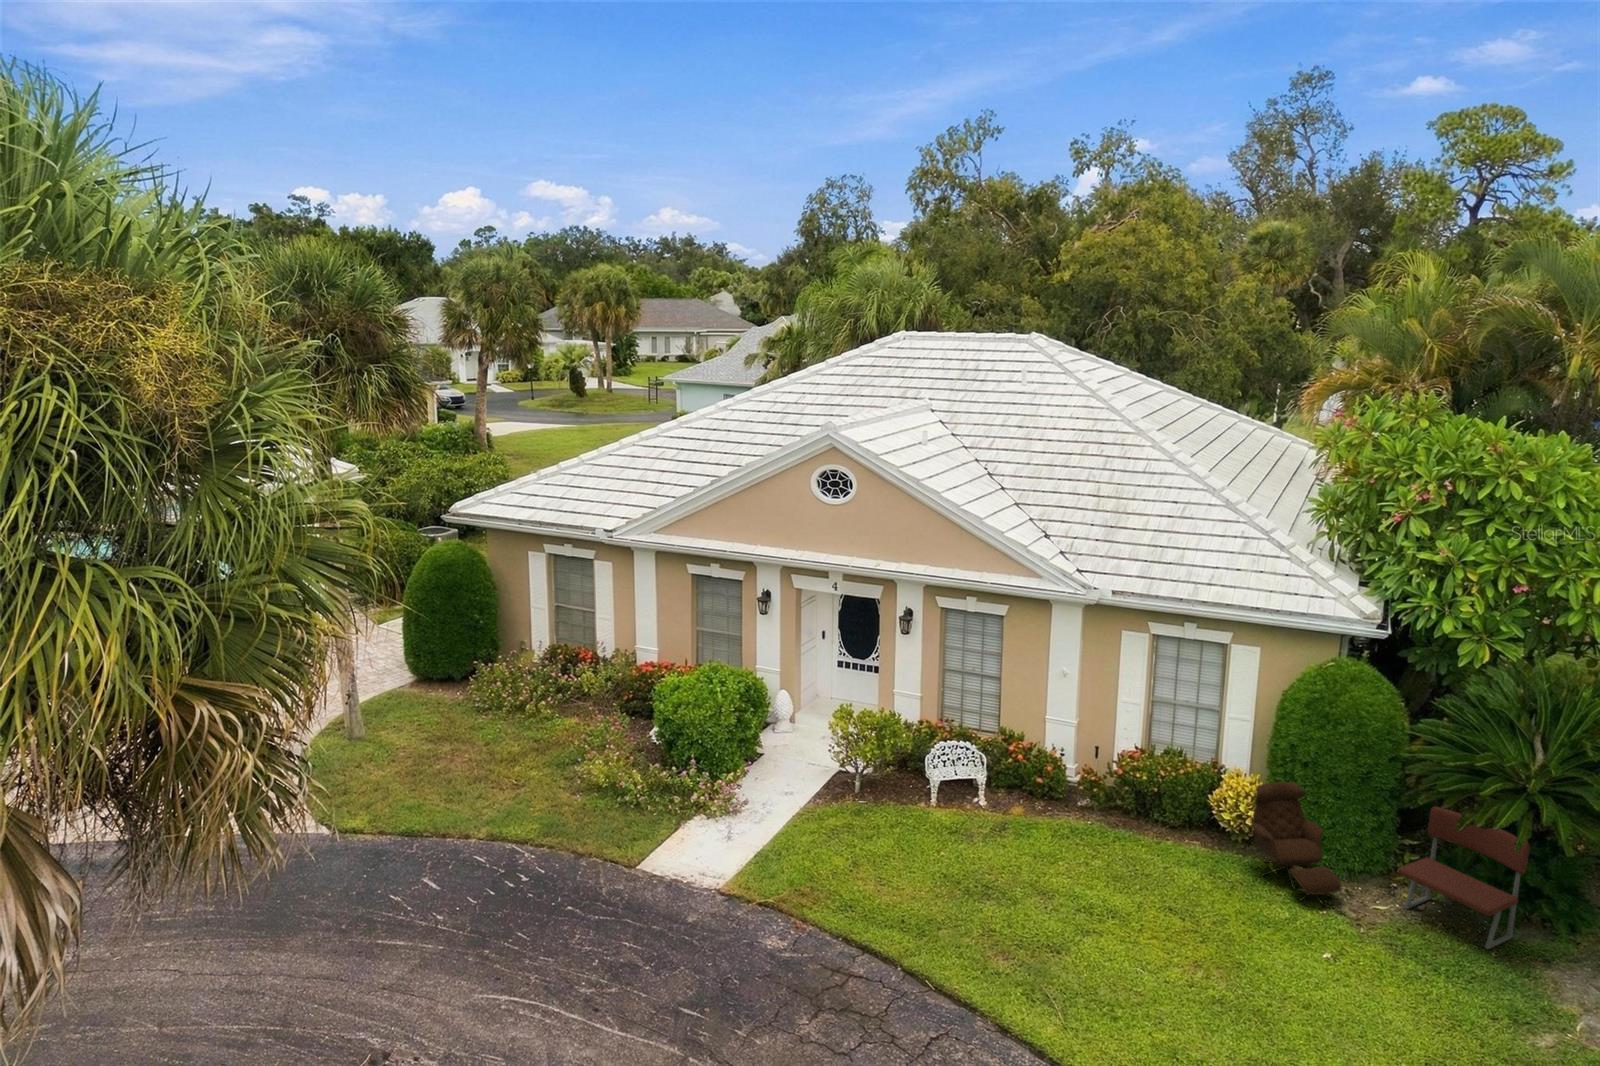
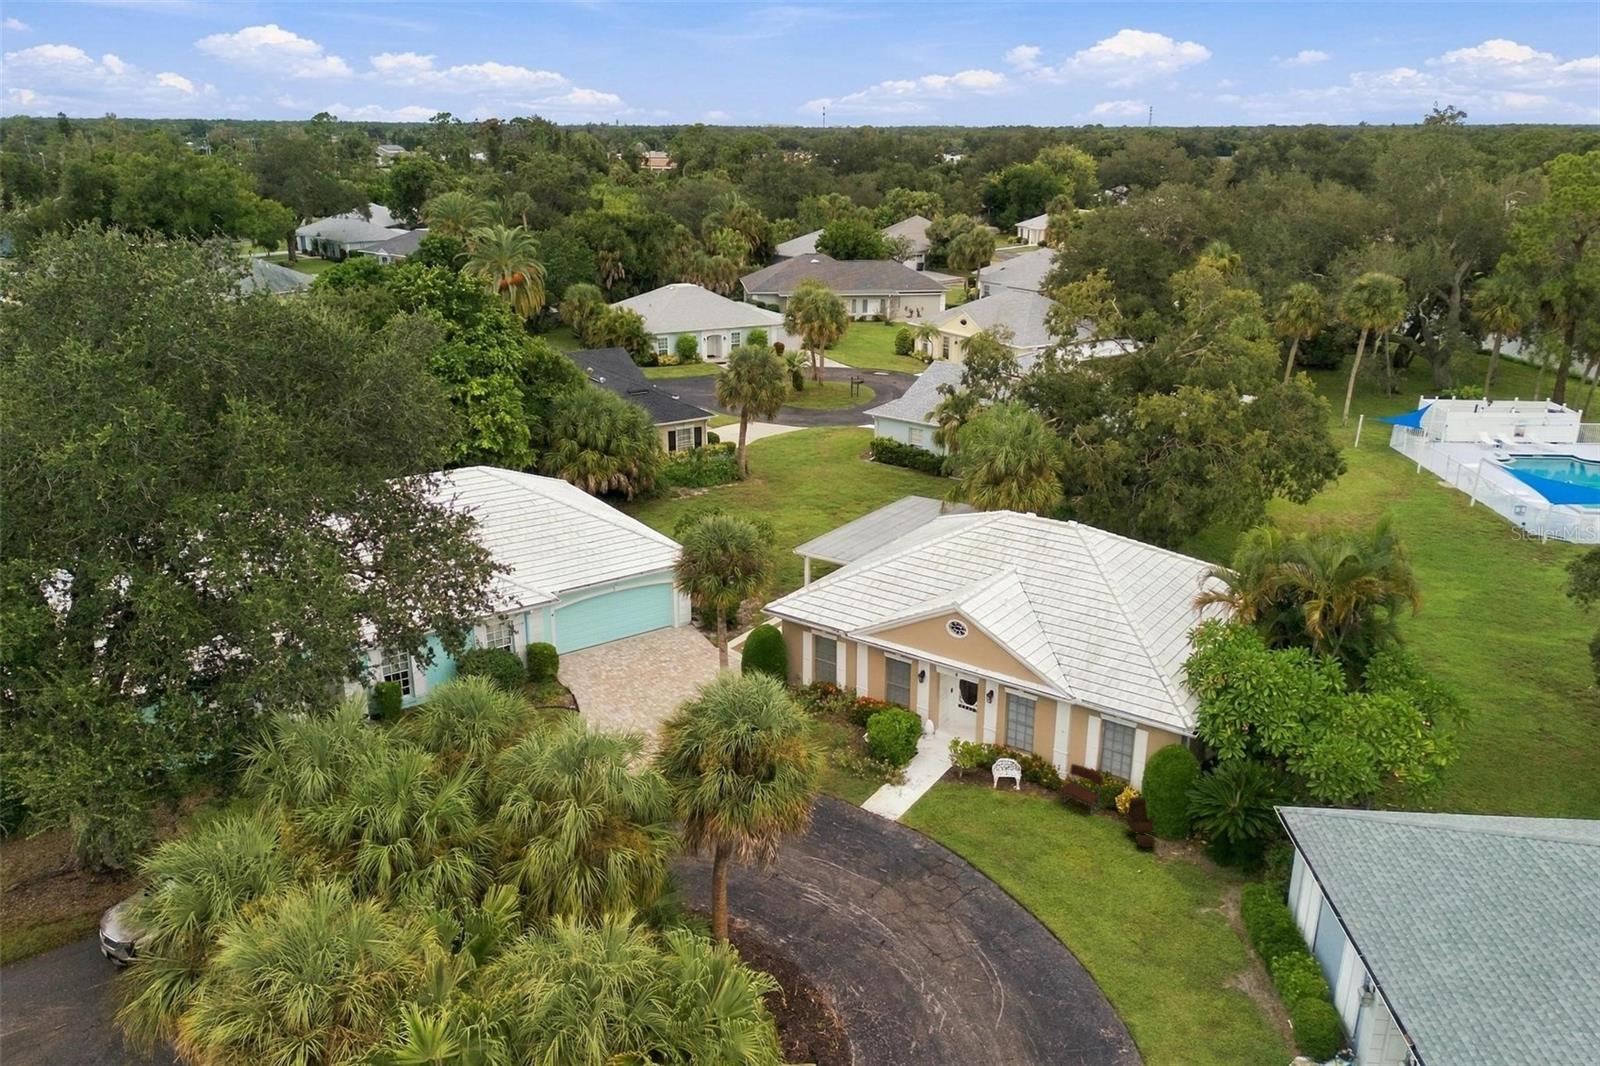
bench: present [1398,807,1529,949] -> present [1061,764,1103,814]

